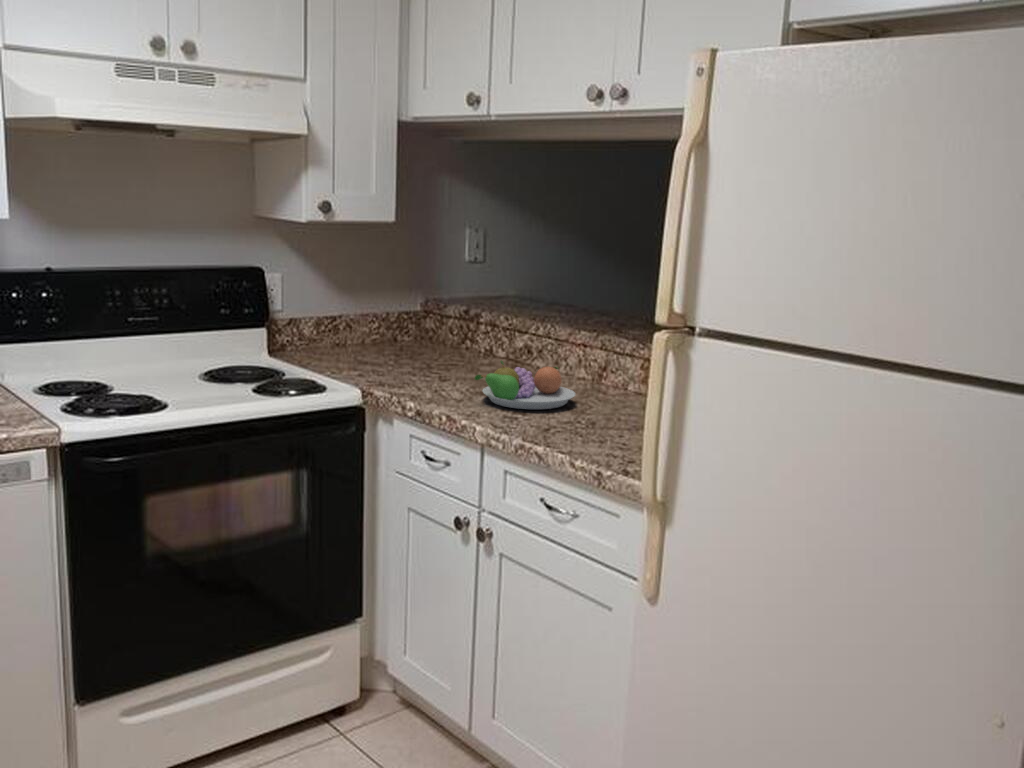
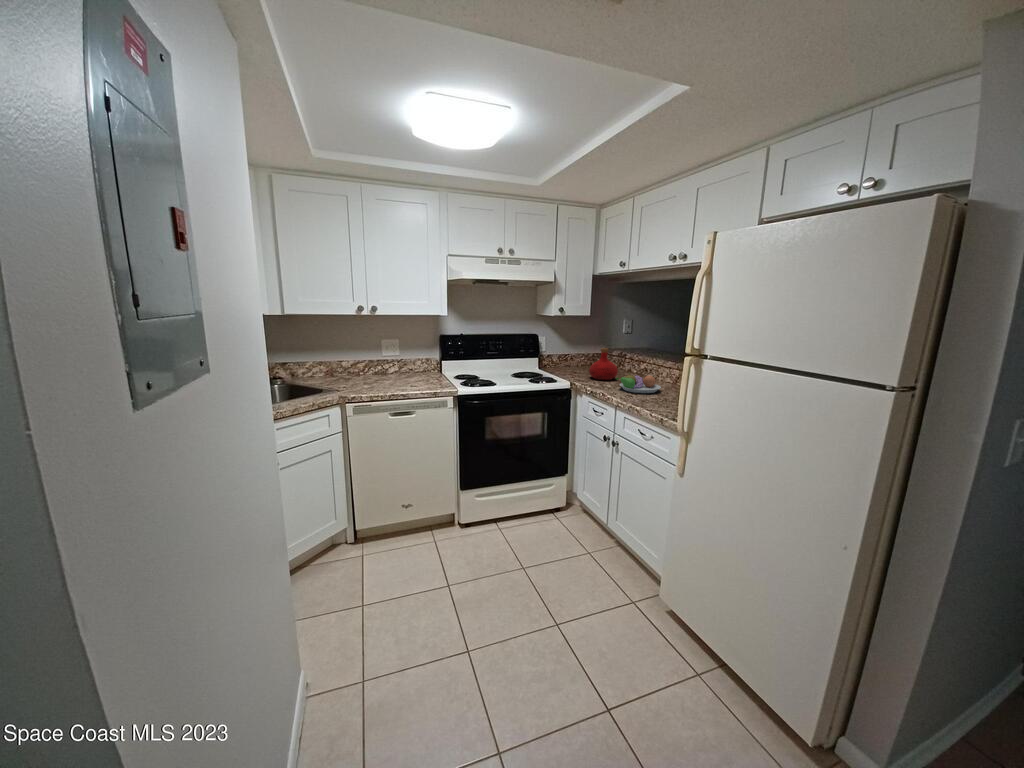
bottle: none [403,302,471,380] -> present [589,348,618,380]

